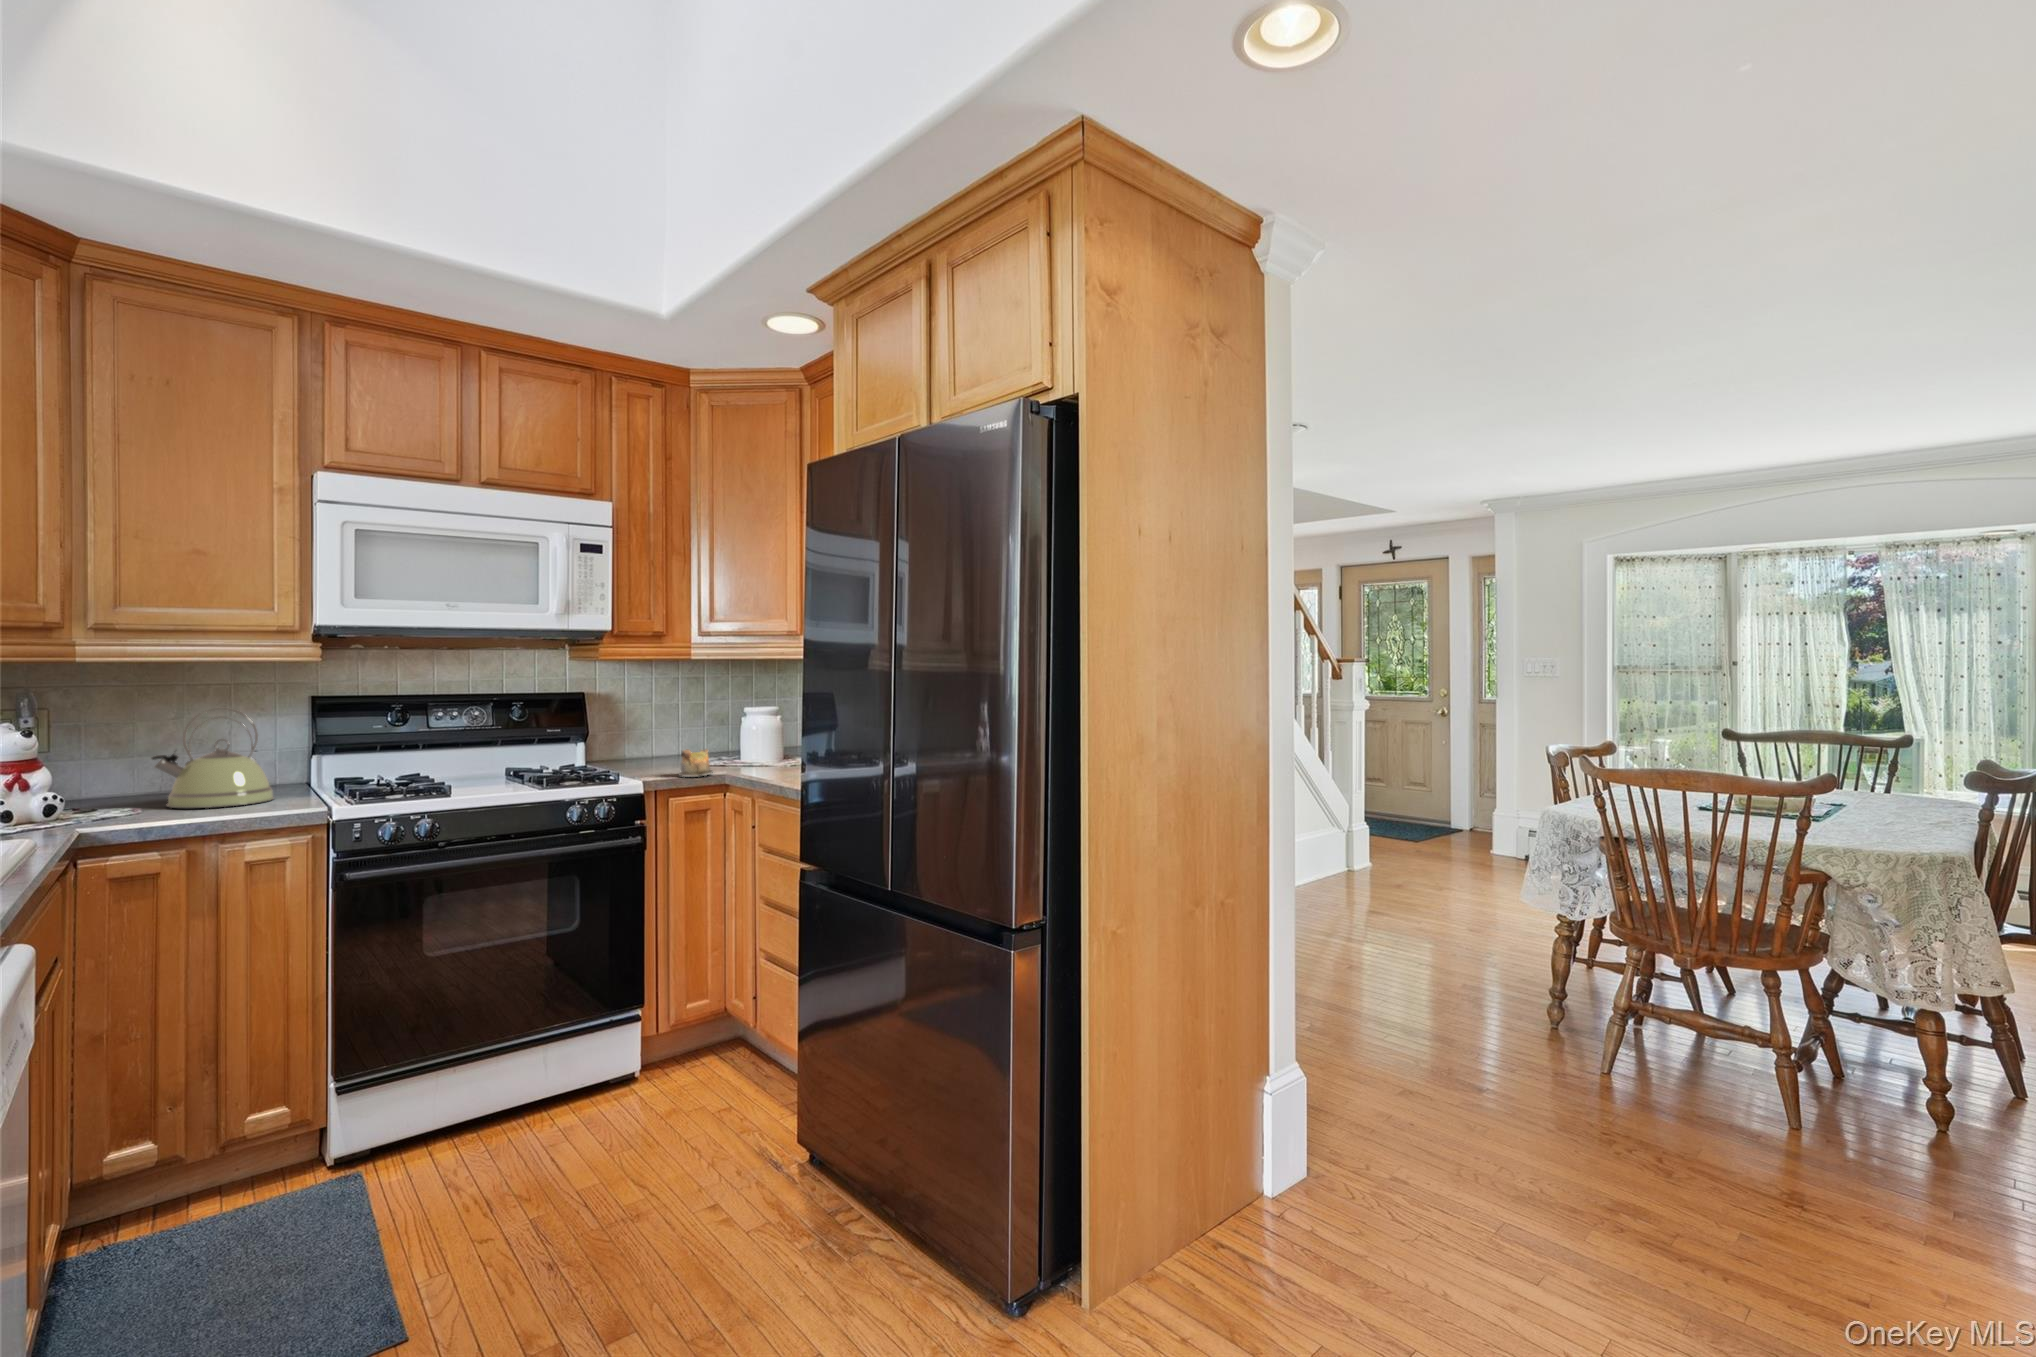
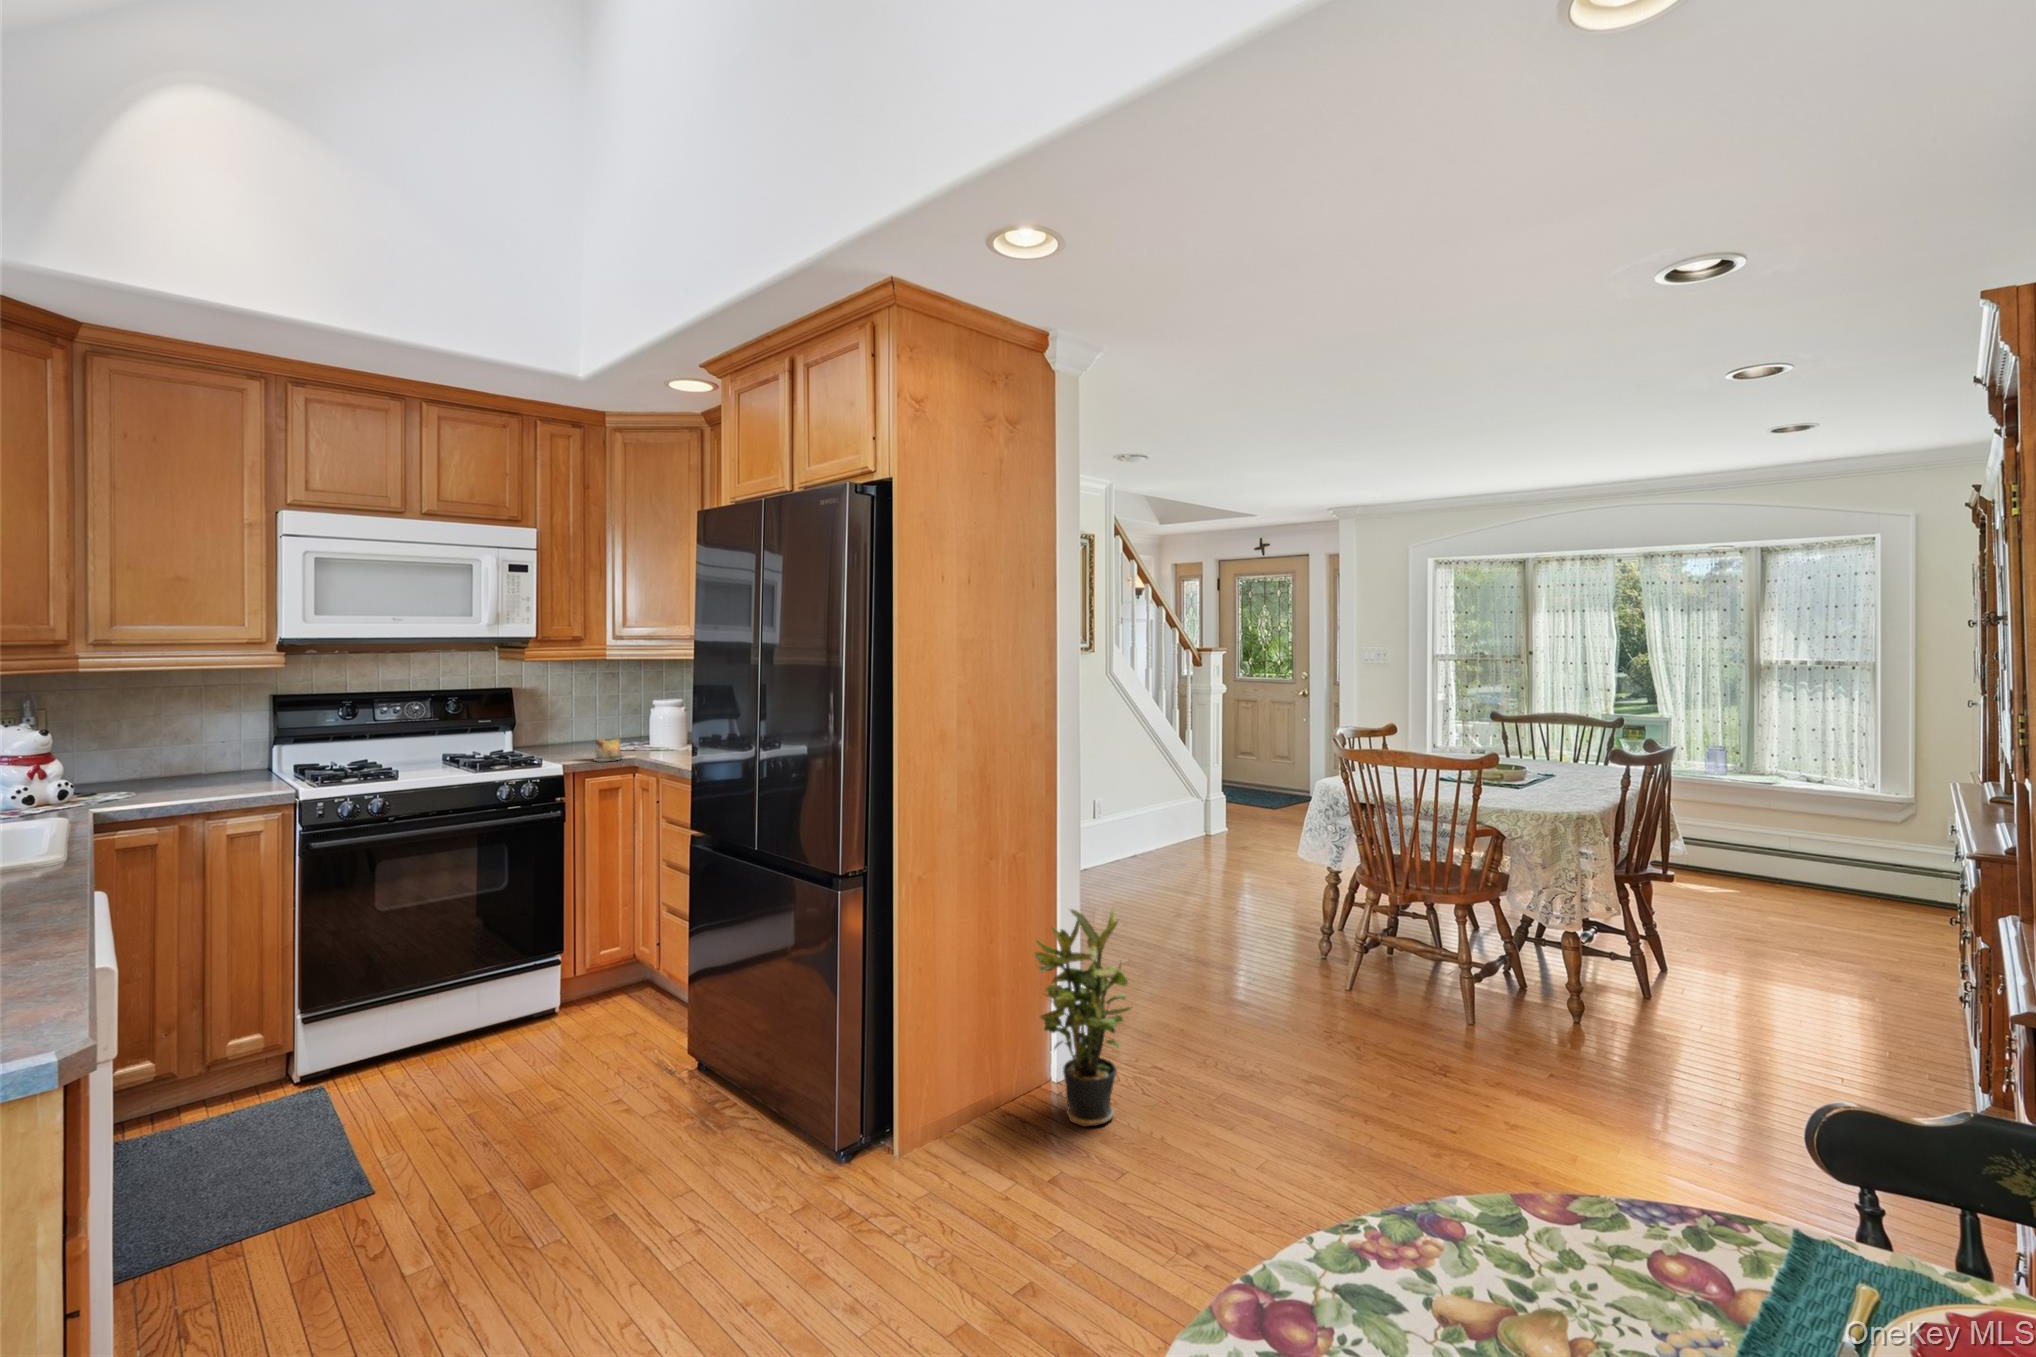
kettle: present [152,707,274,808] -> none [140,708,246,792]
potted plant: none [1251,969,1395,1266] -> present [1034,909,1131,1127]

